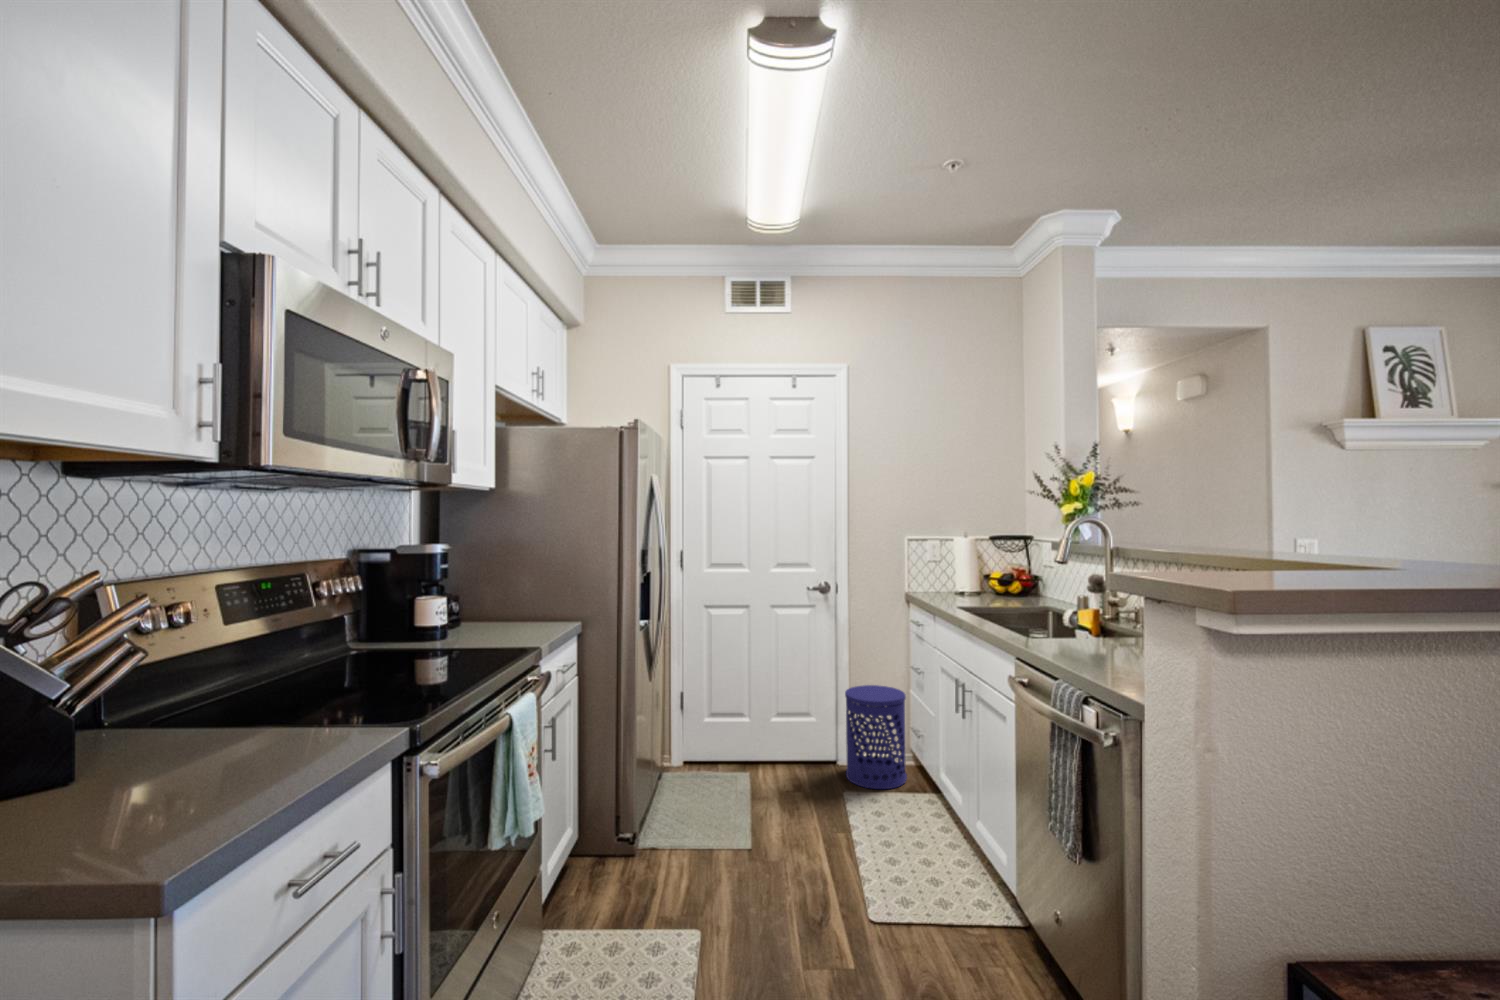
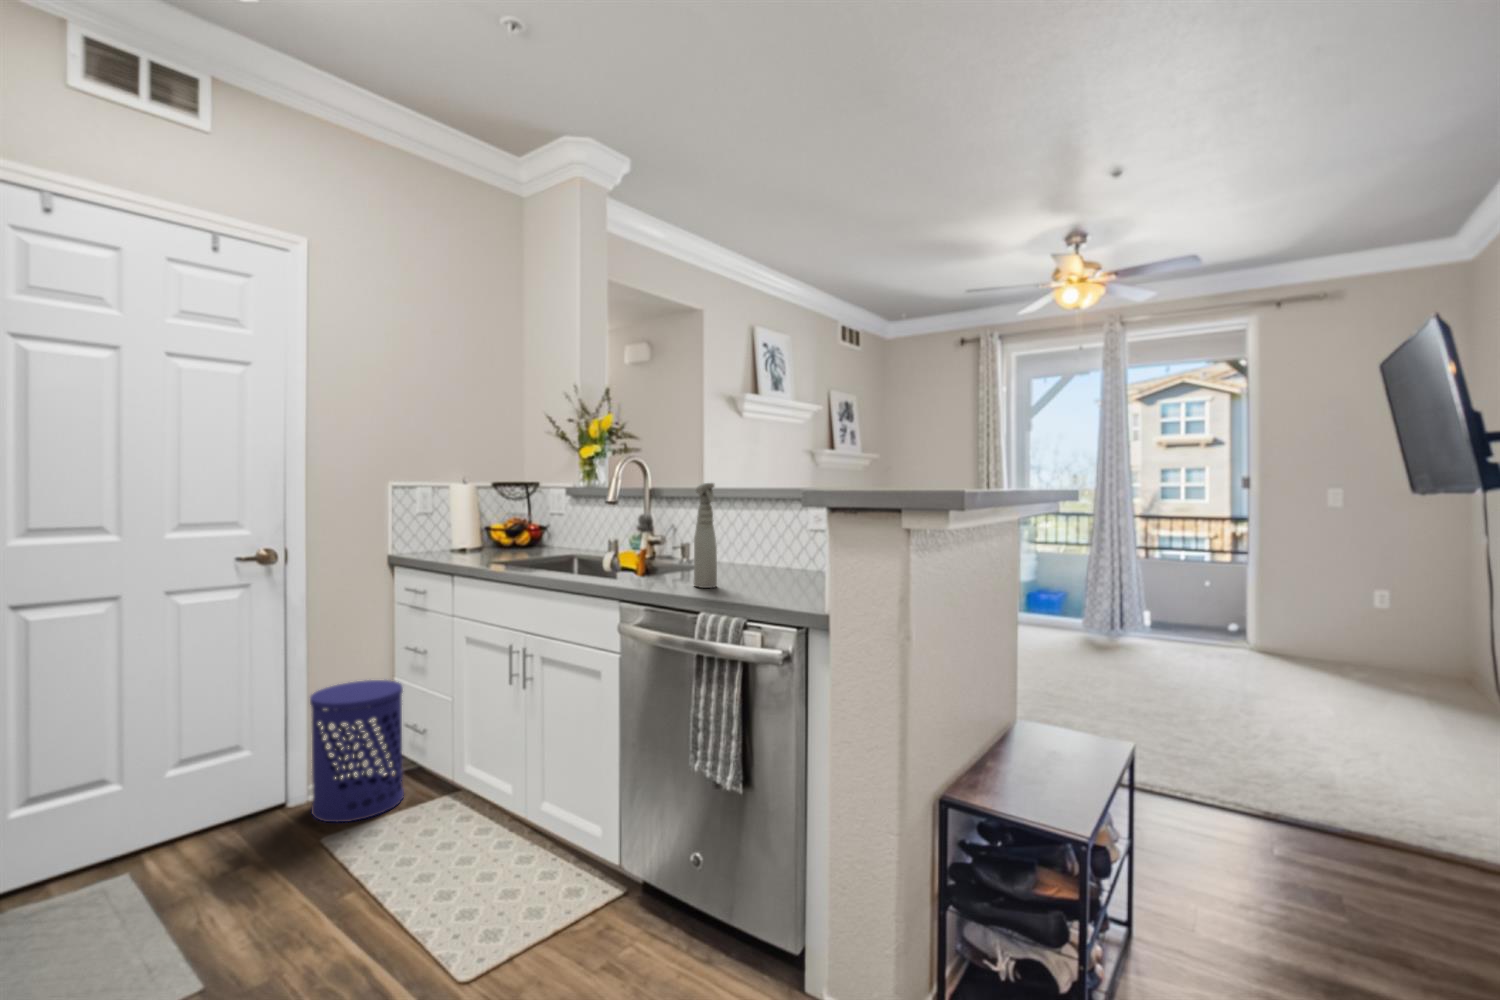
spray bottle: none [1078,563,1101,664] -> present [694,483,717,588]

